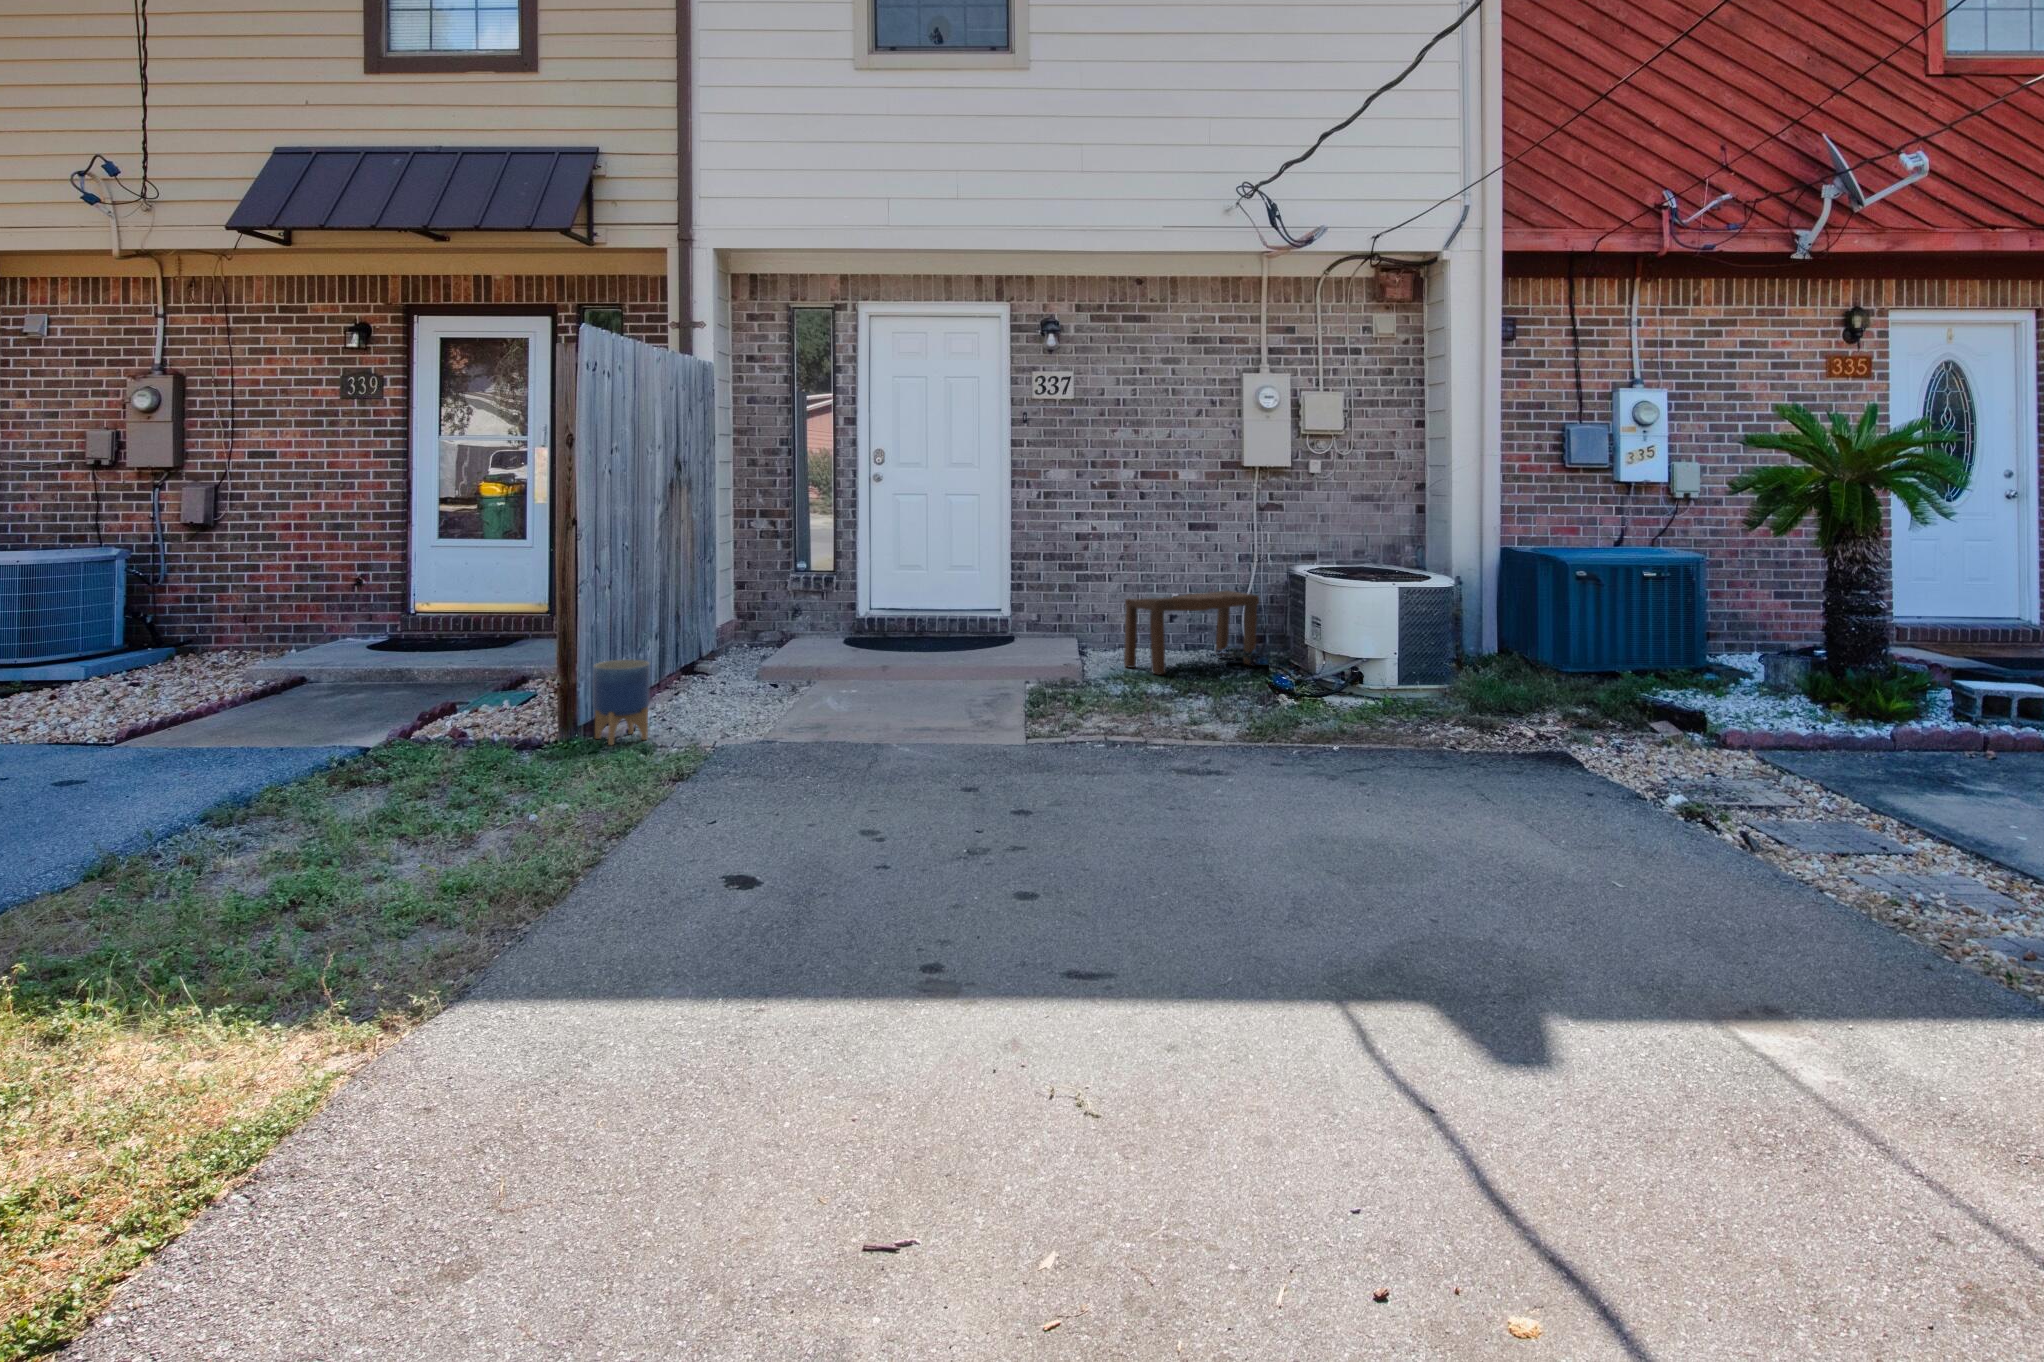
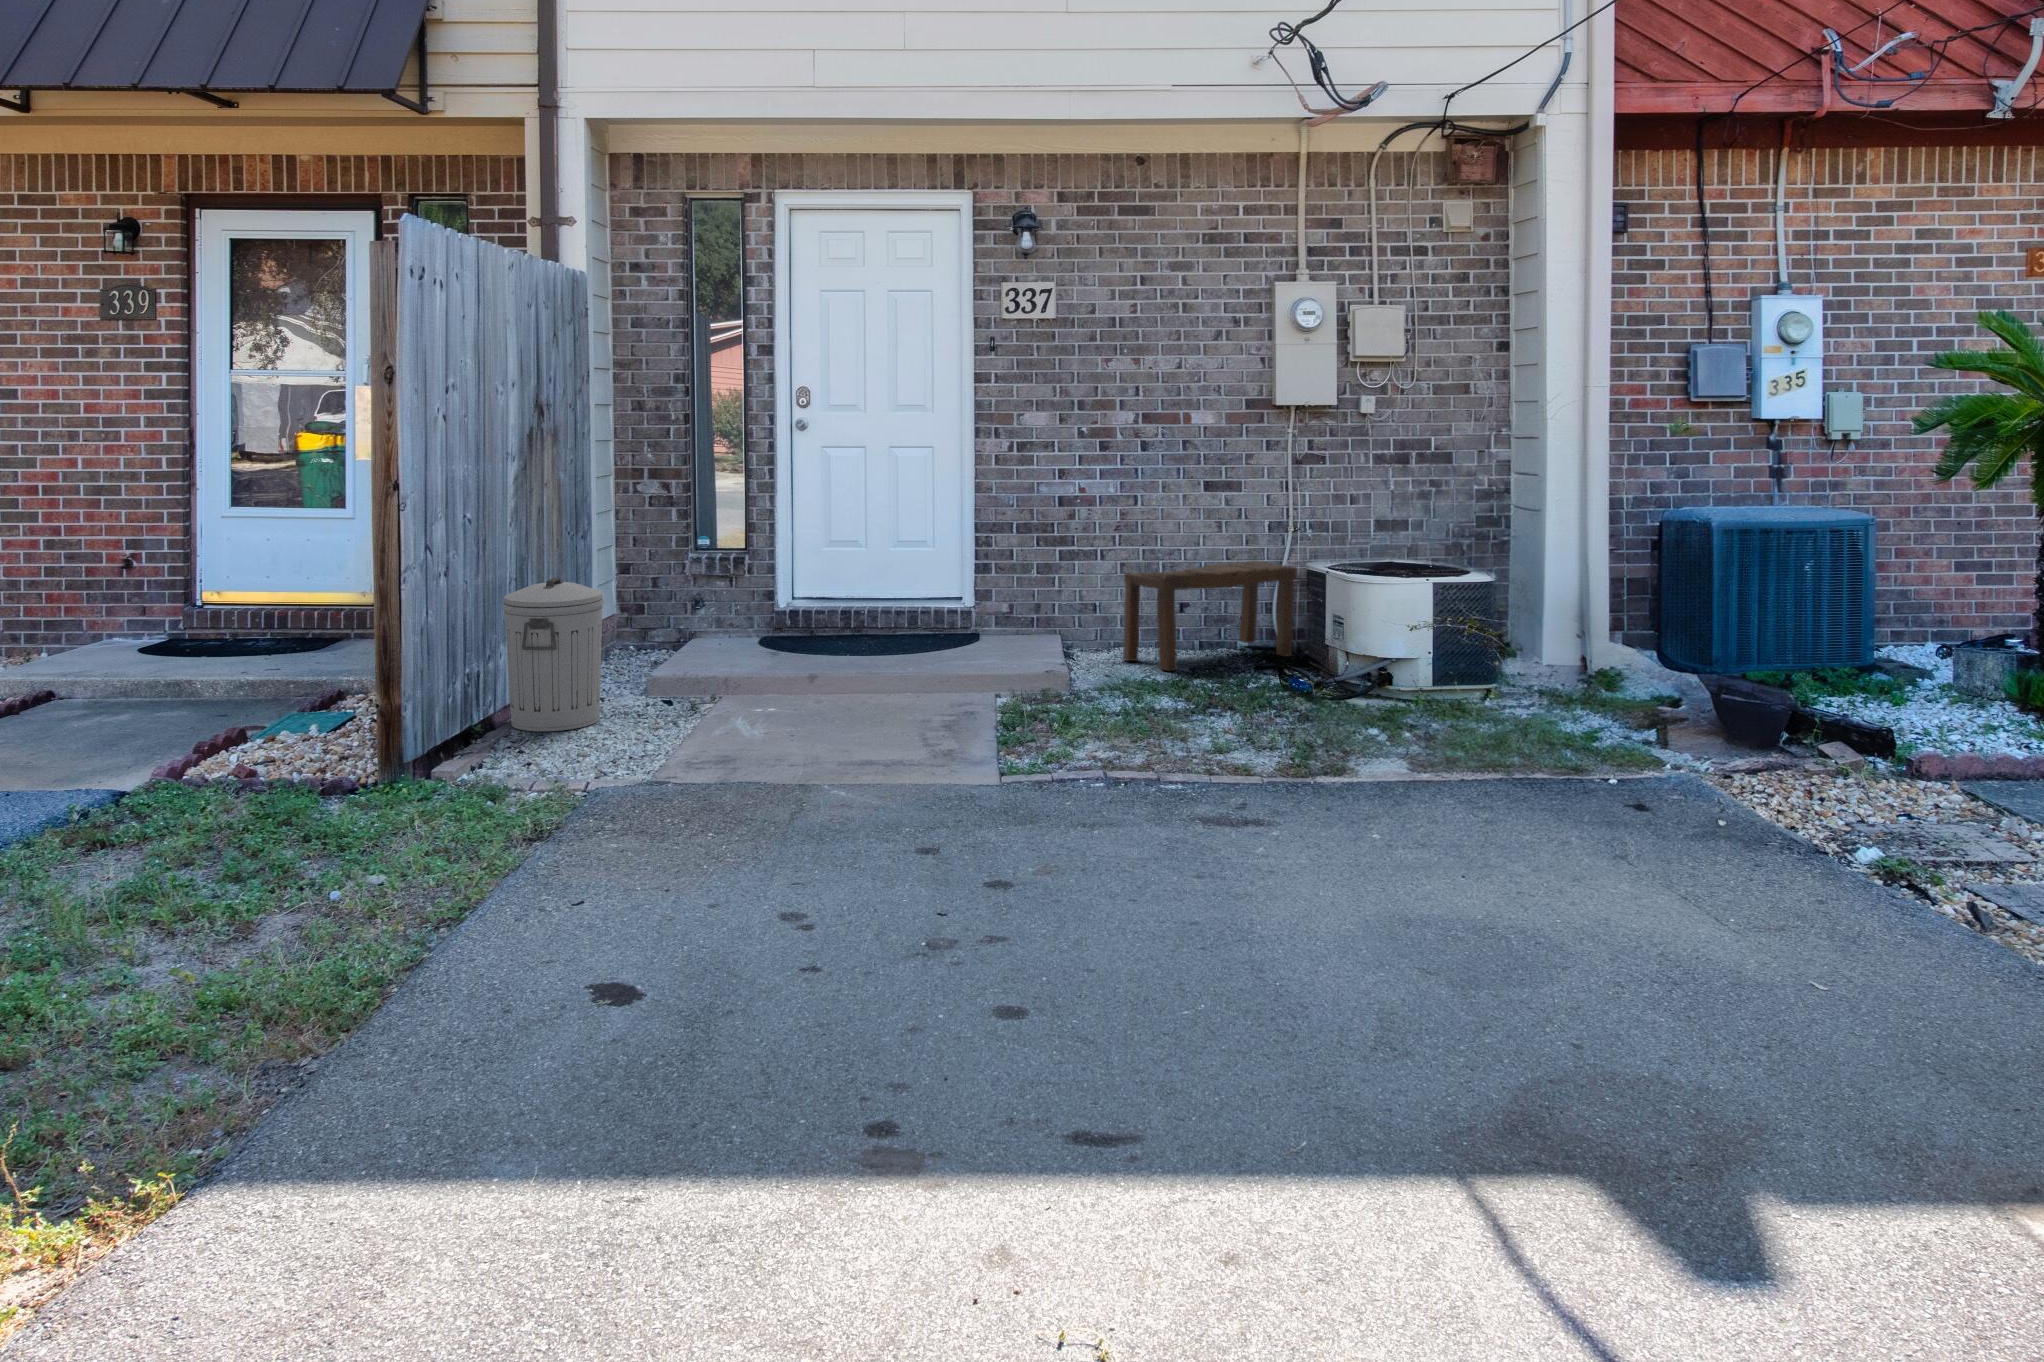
trash can: none [651,595,727,712] -> present [503,578,604,731]
planter: present [593,660,650,745] -> none [422,667,498,782]

